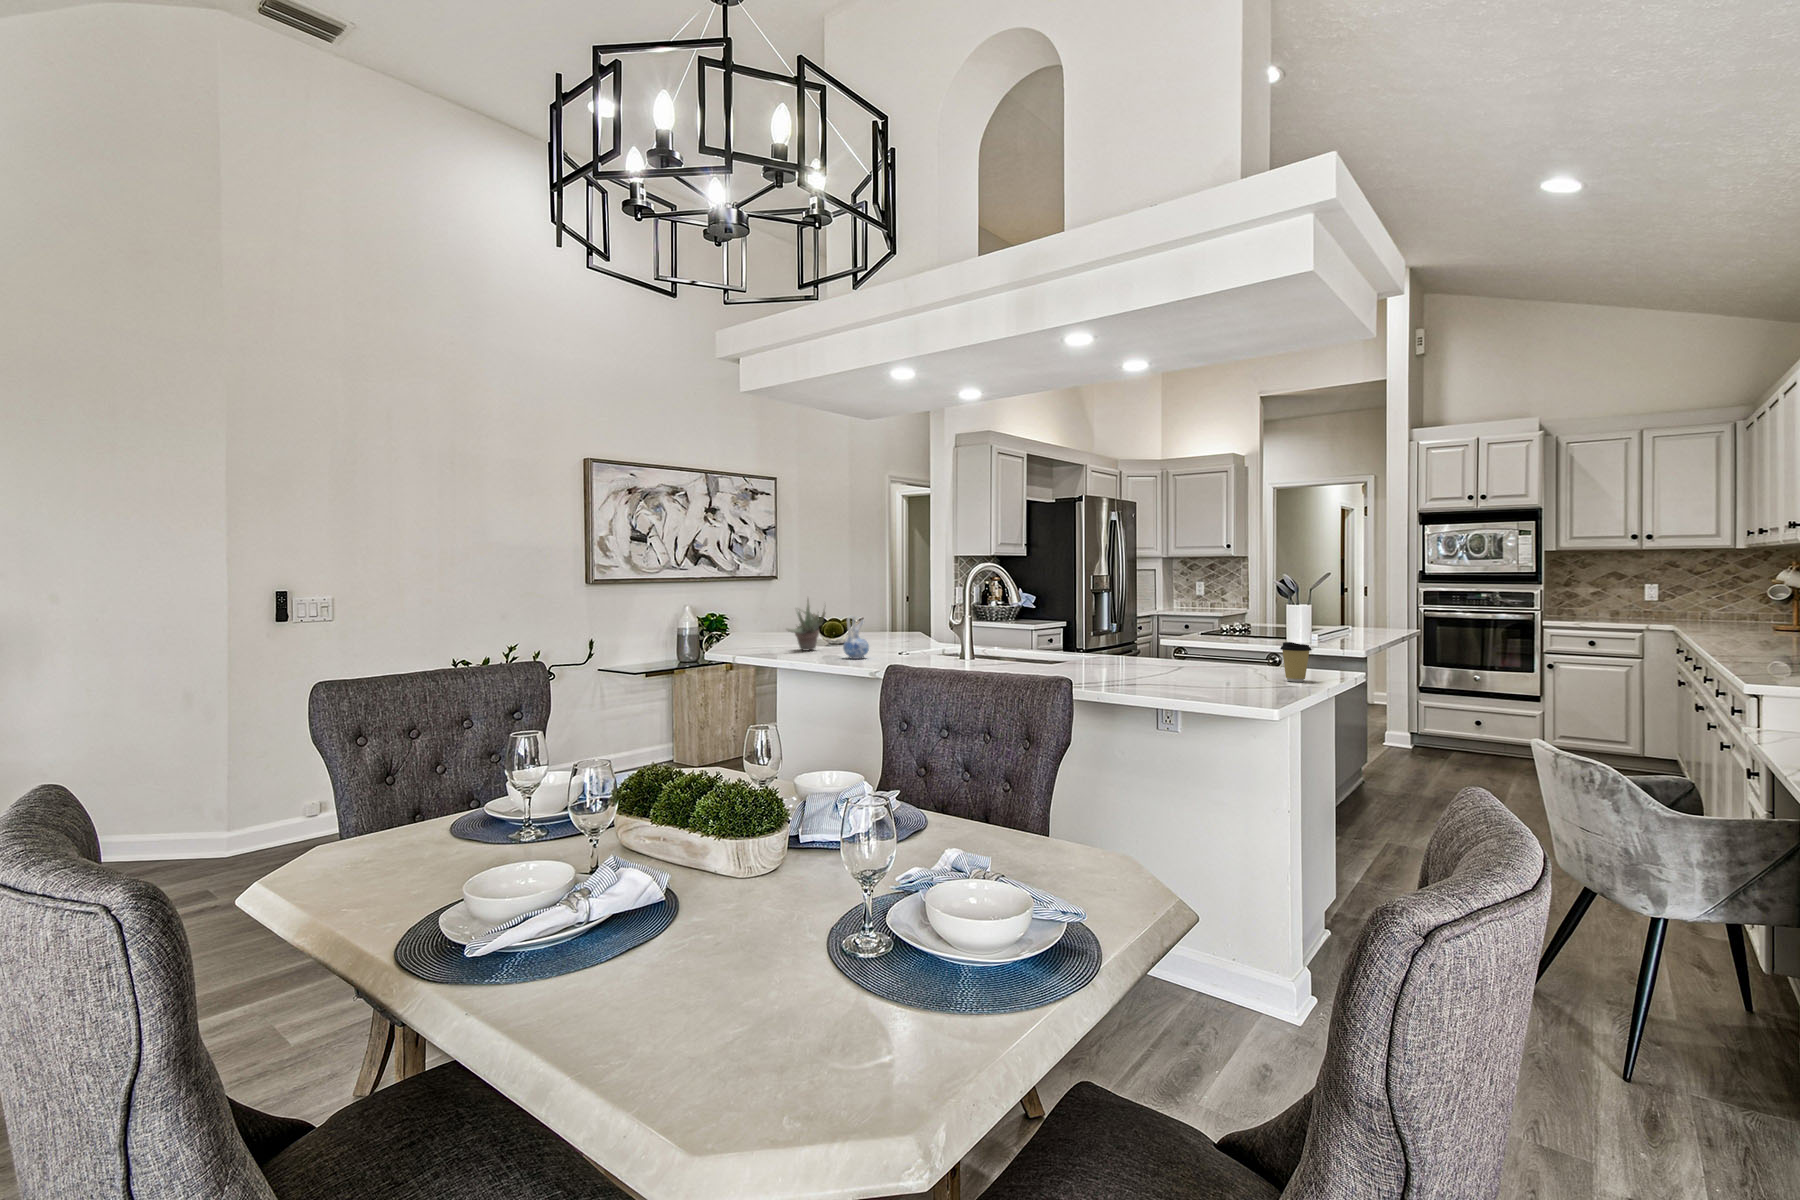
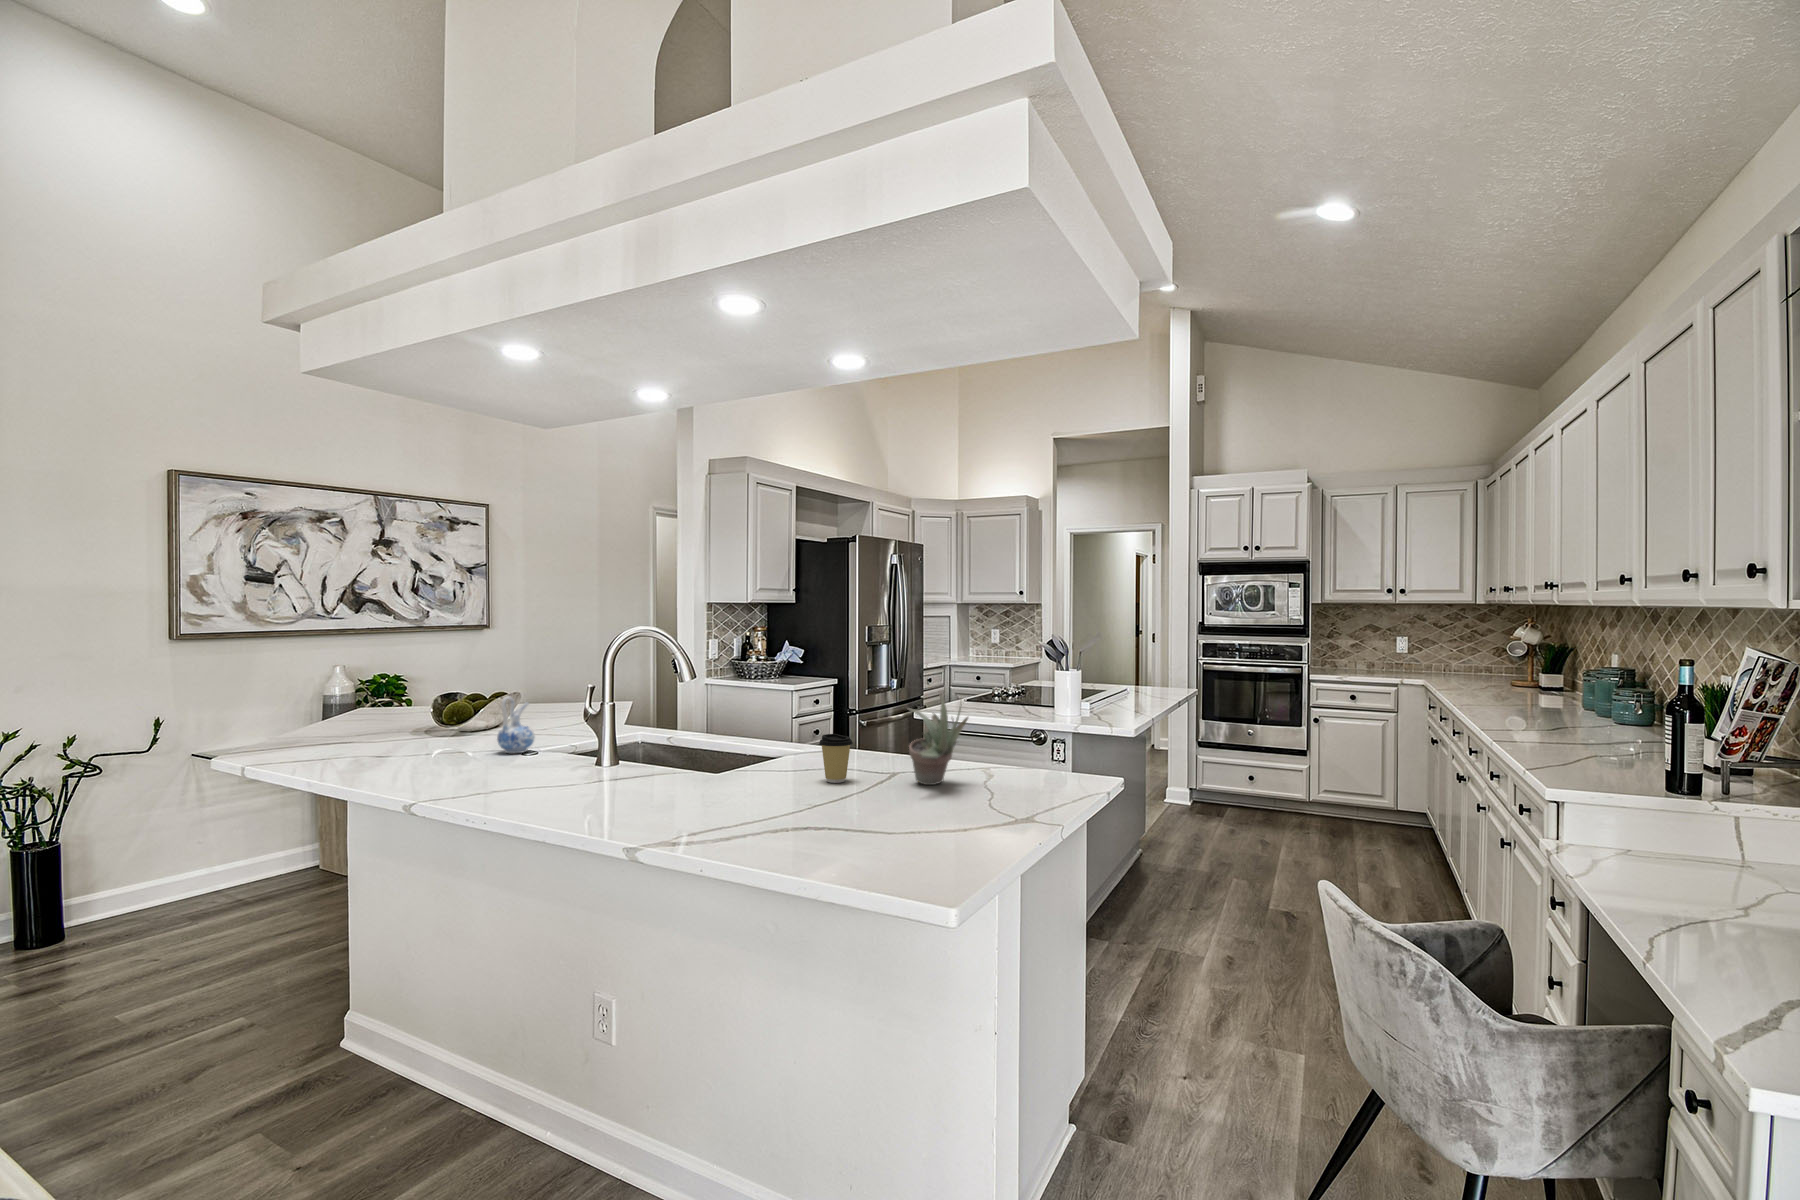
succulent plant: present [787,599,825,651] -> present [908,691,968,785]
coffee cup: present [1280,642,1312,682] -> present [819,734,853,783]

